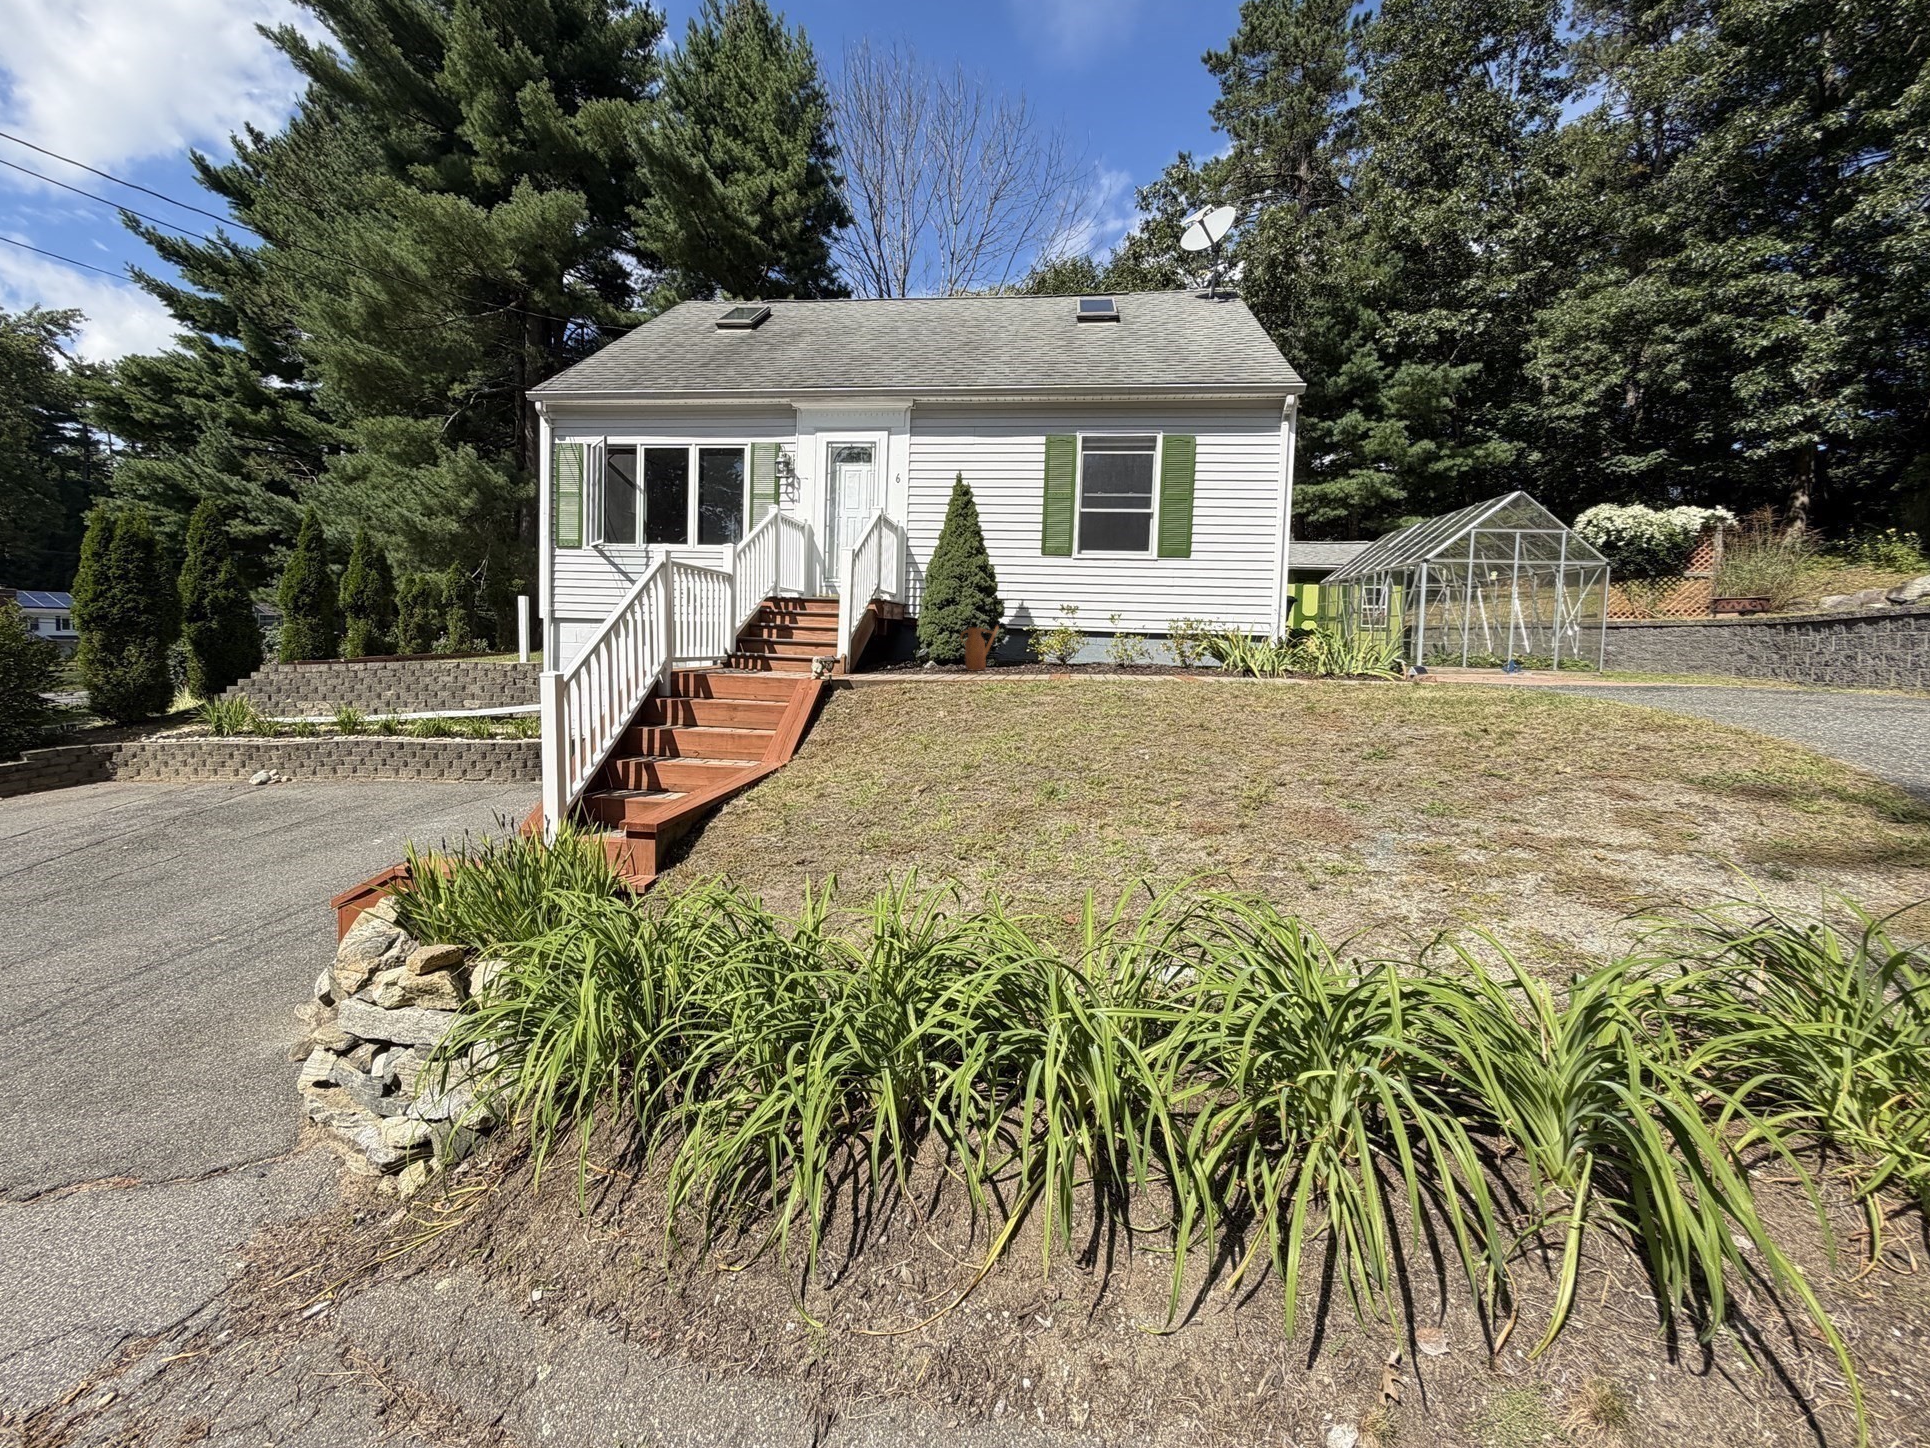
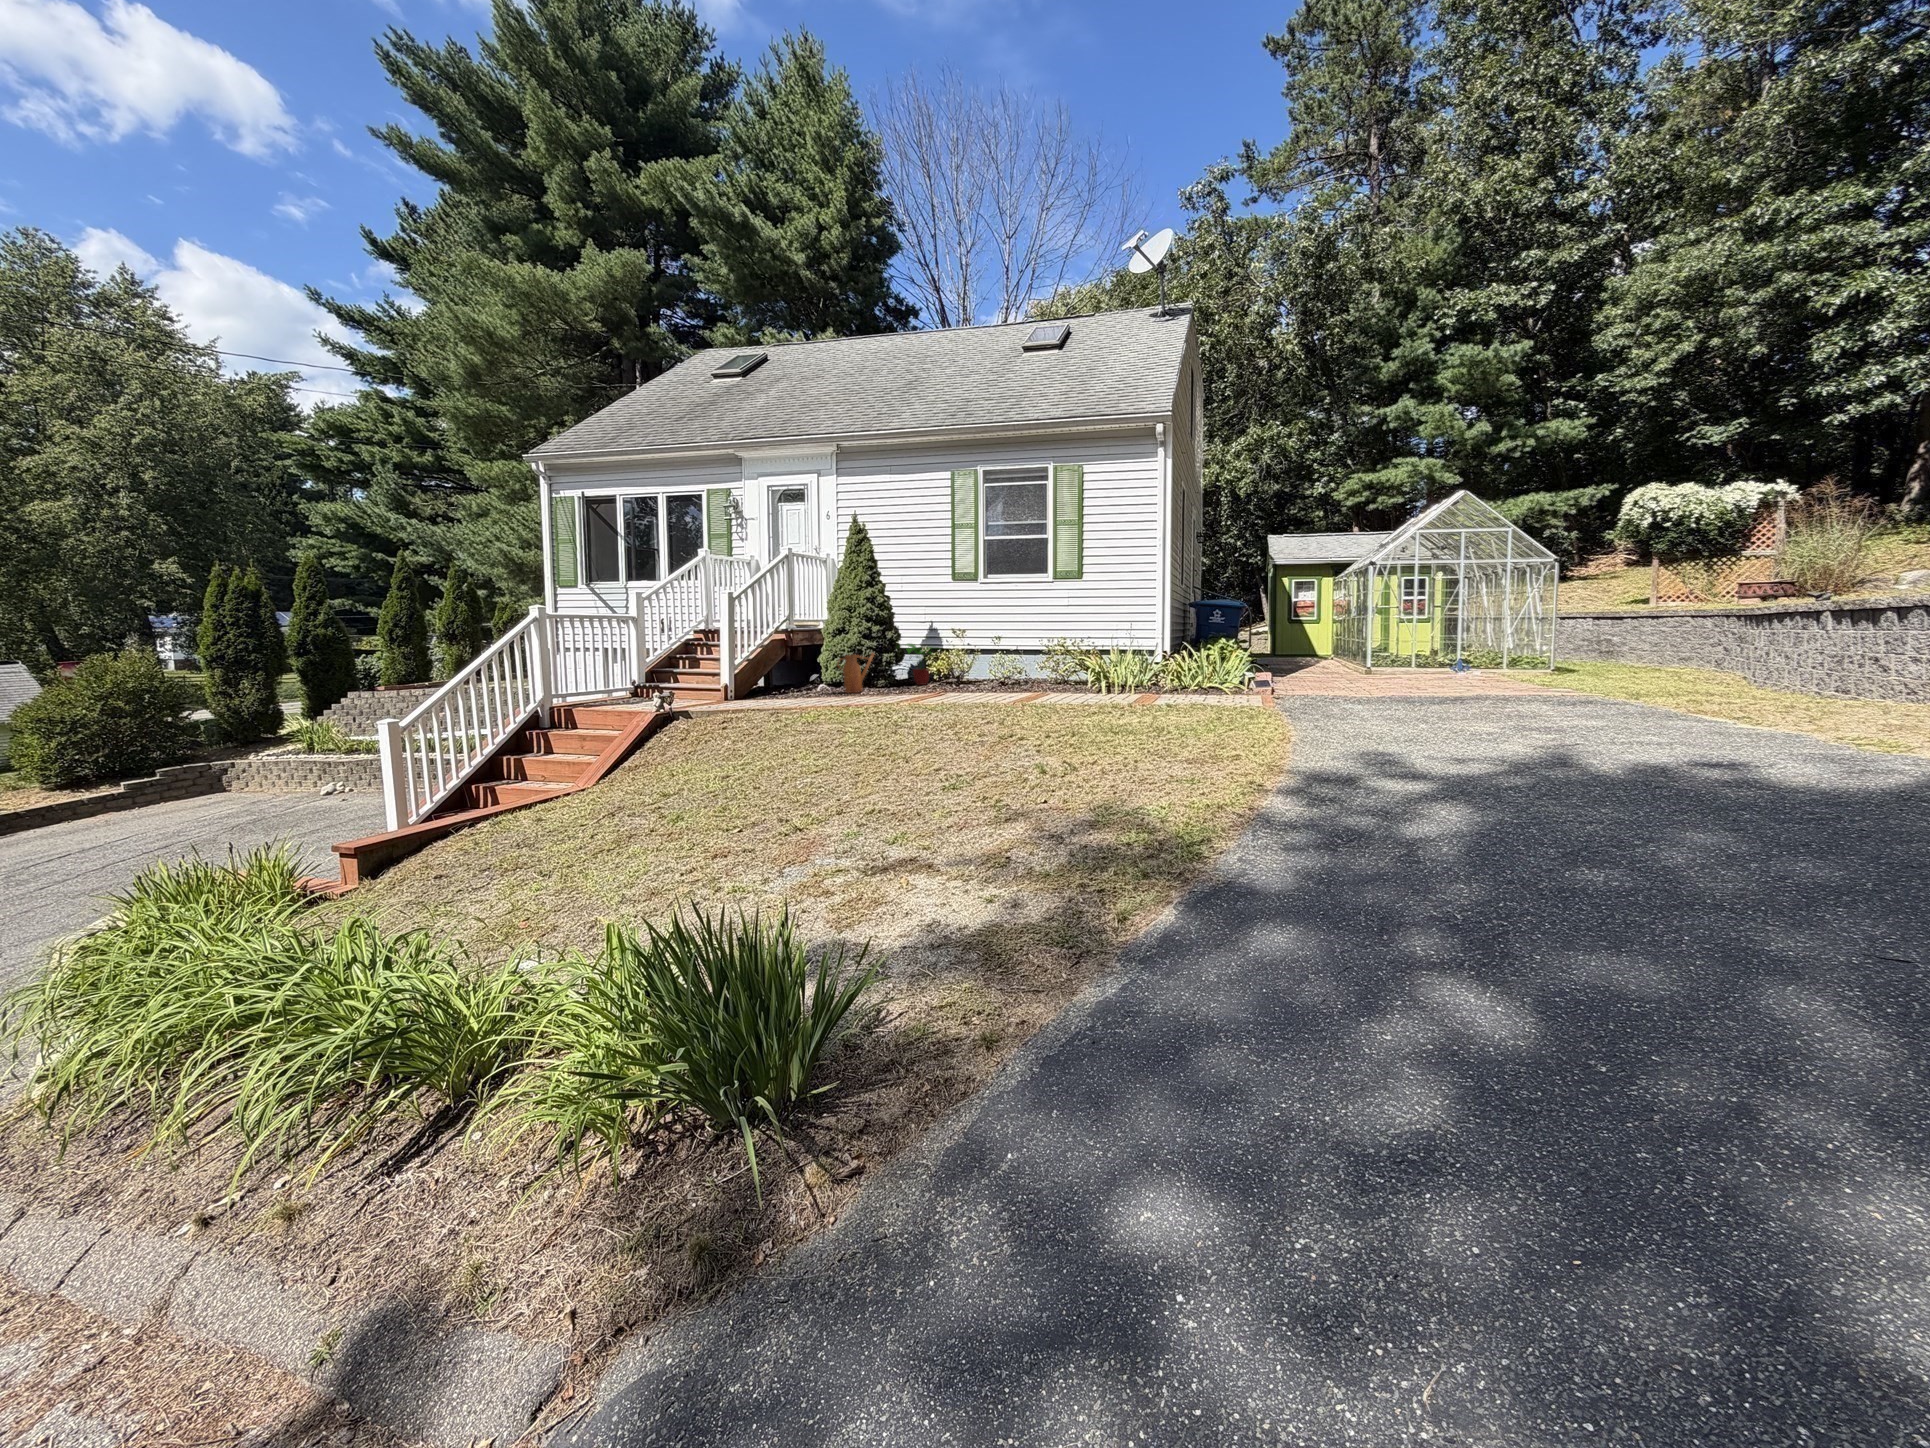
potted plant: none [1006,619,1058,665] -> present [898,644,932,685]

